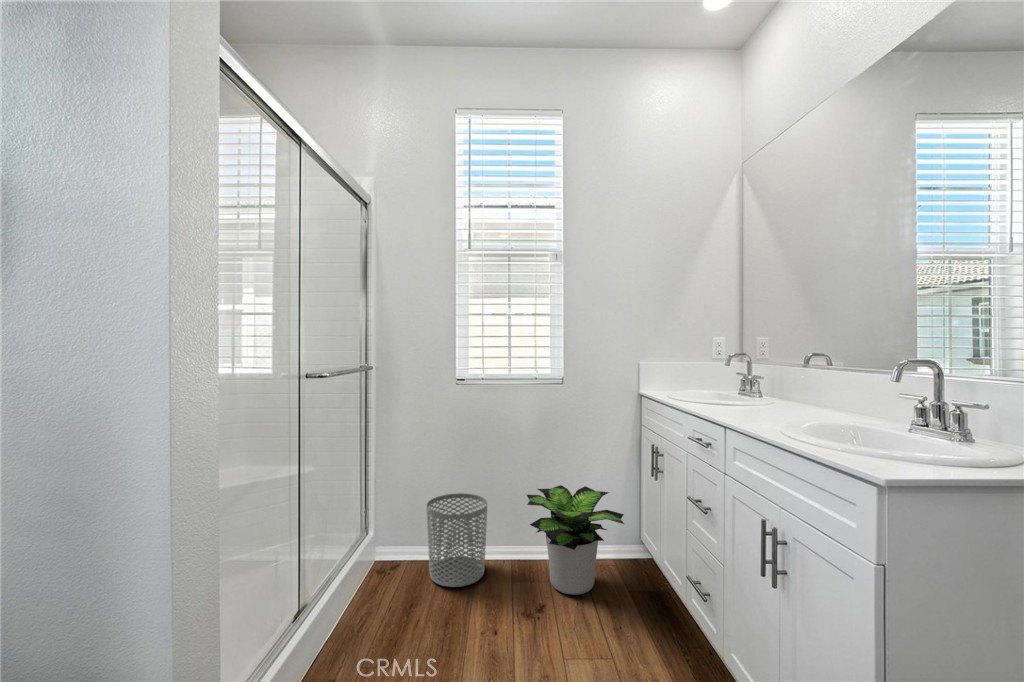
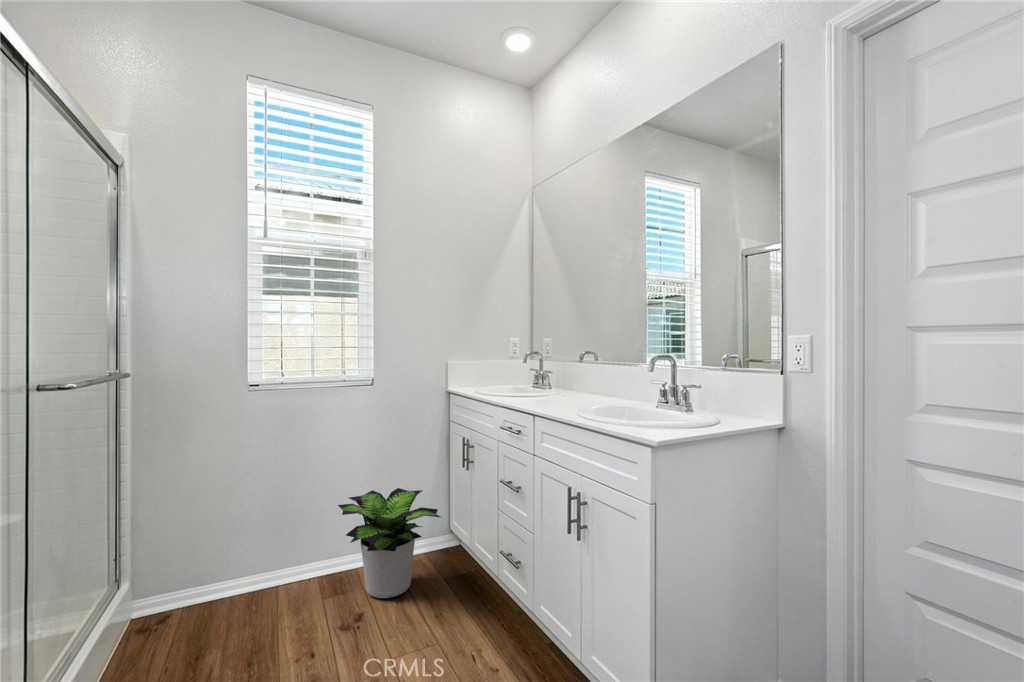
waste bin: present [427,493,487,587] -> none [212,516,291,625]

